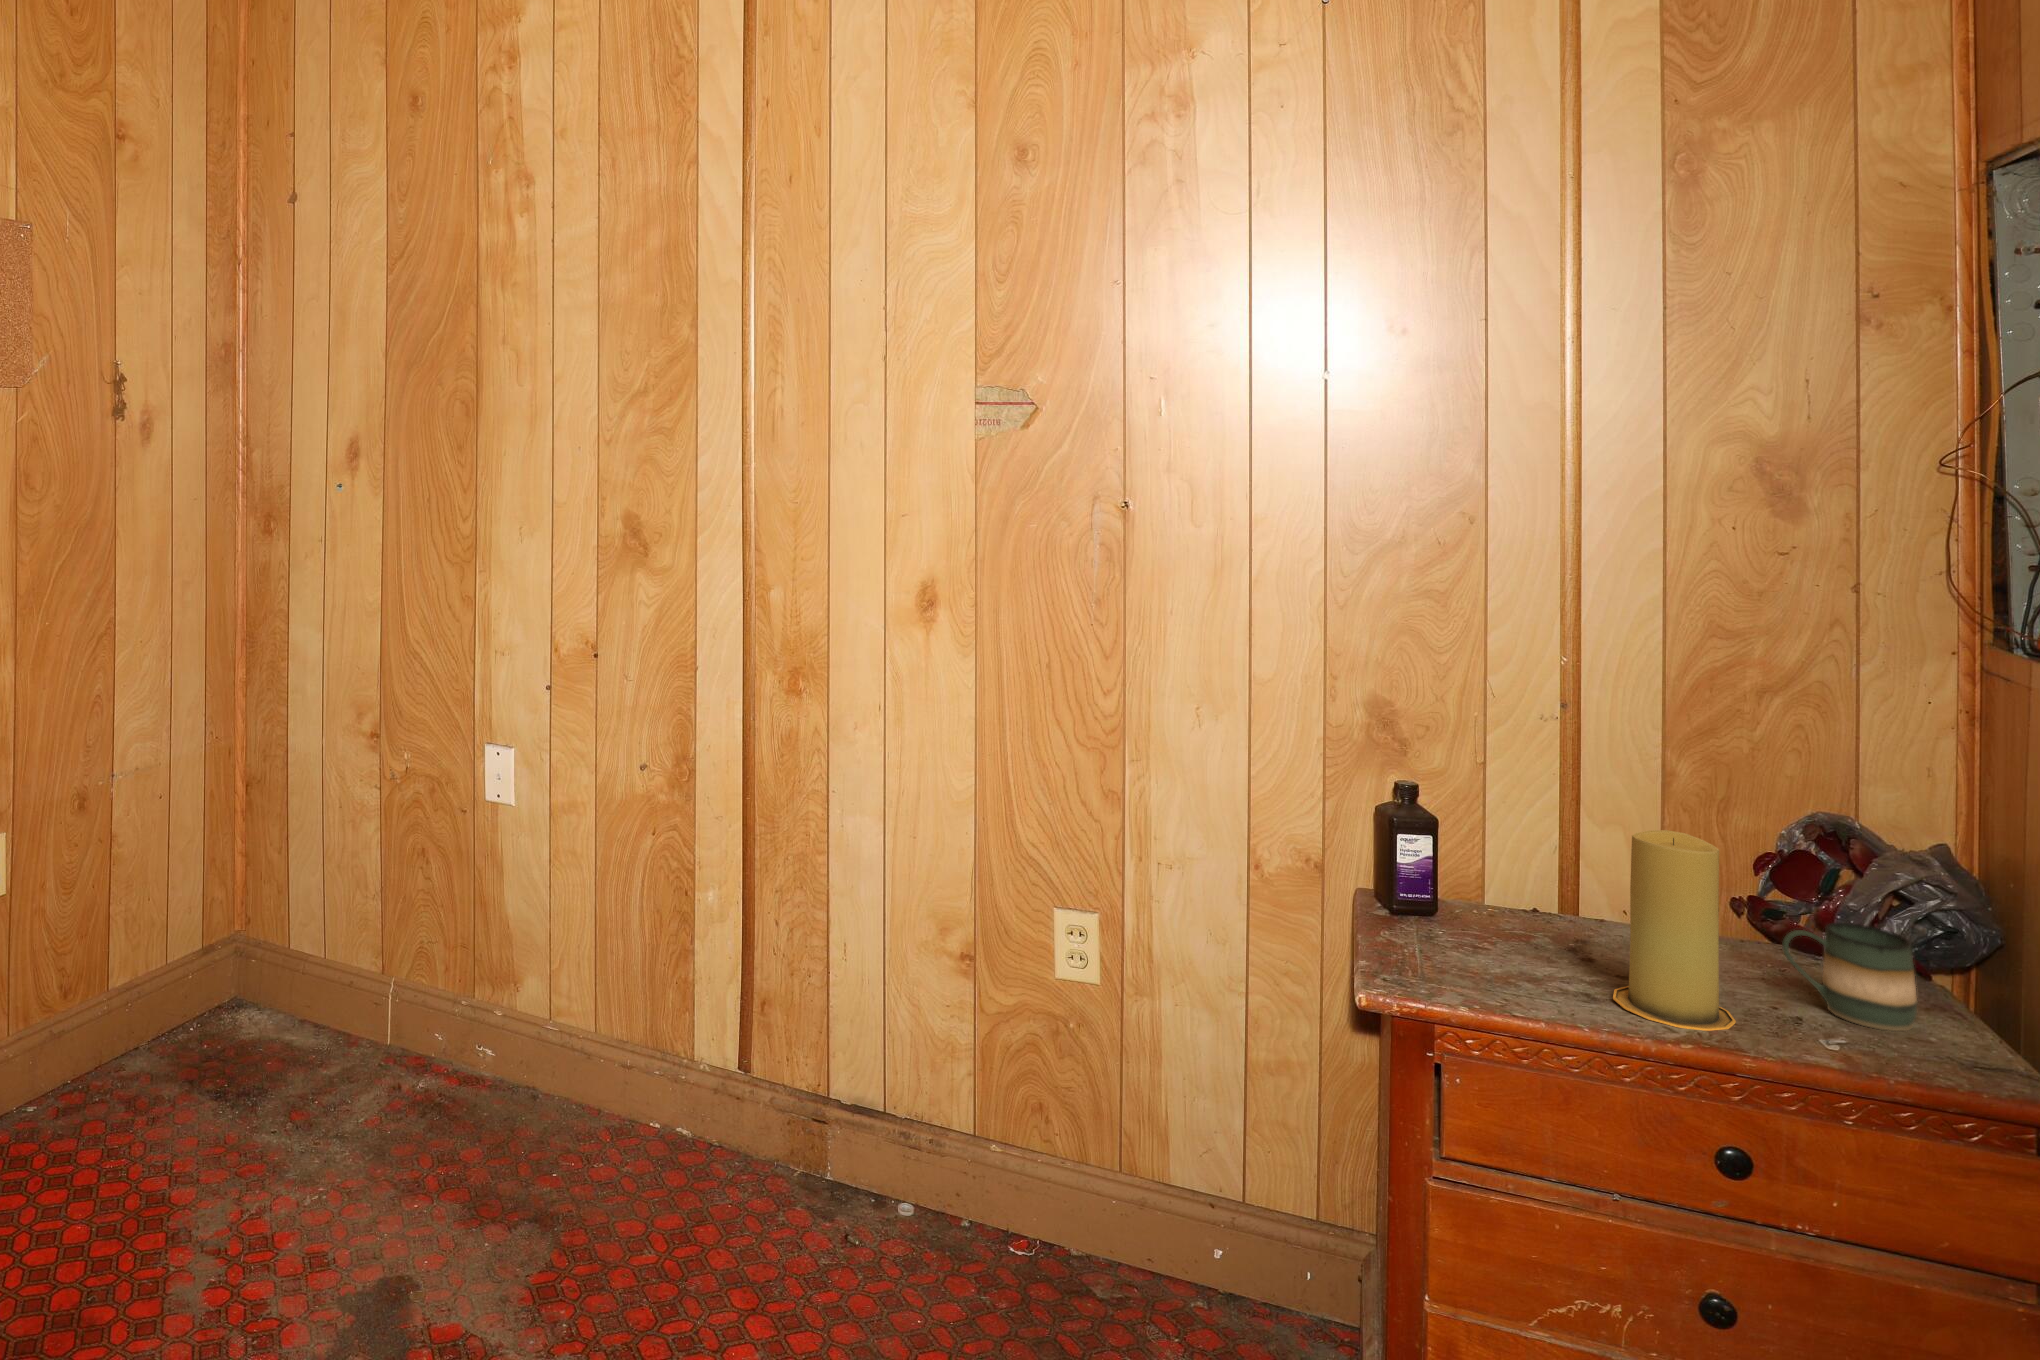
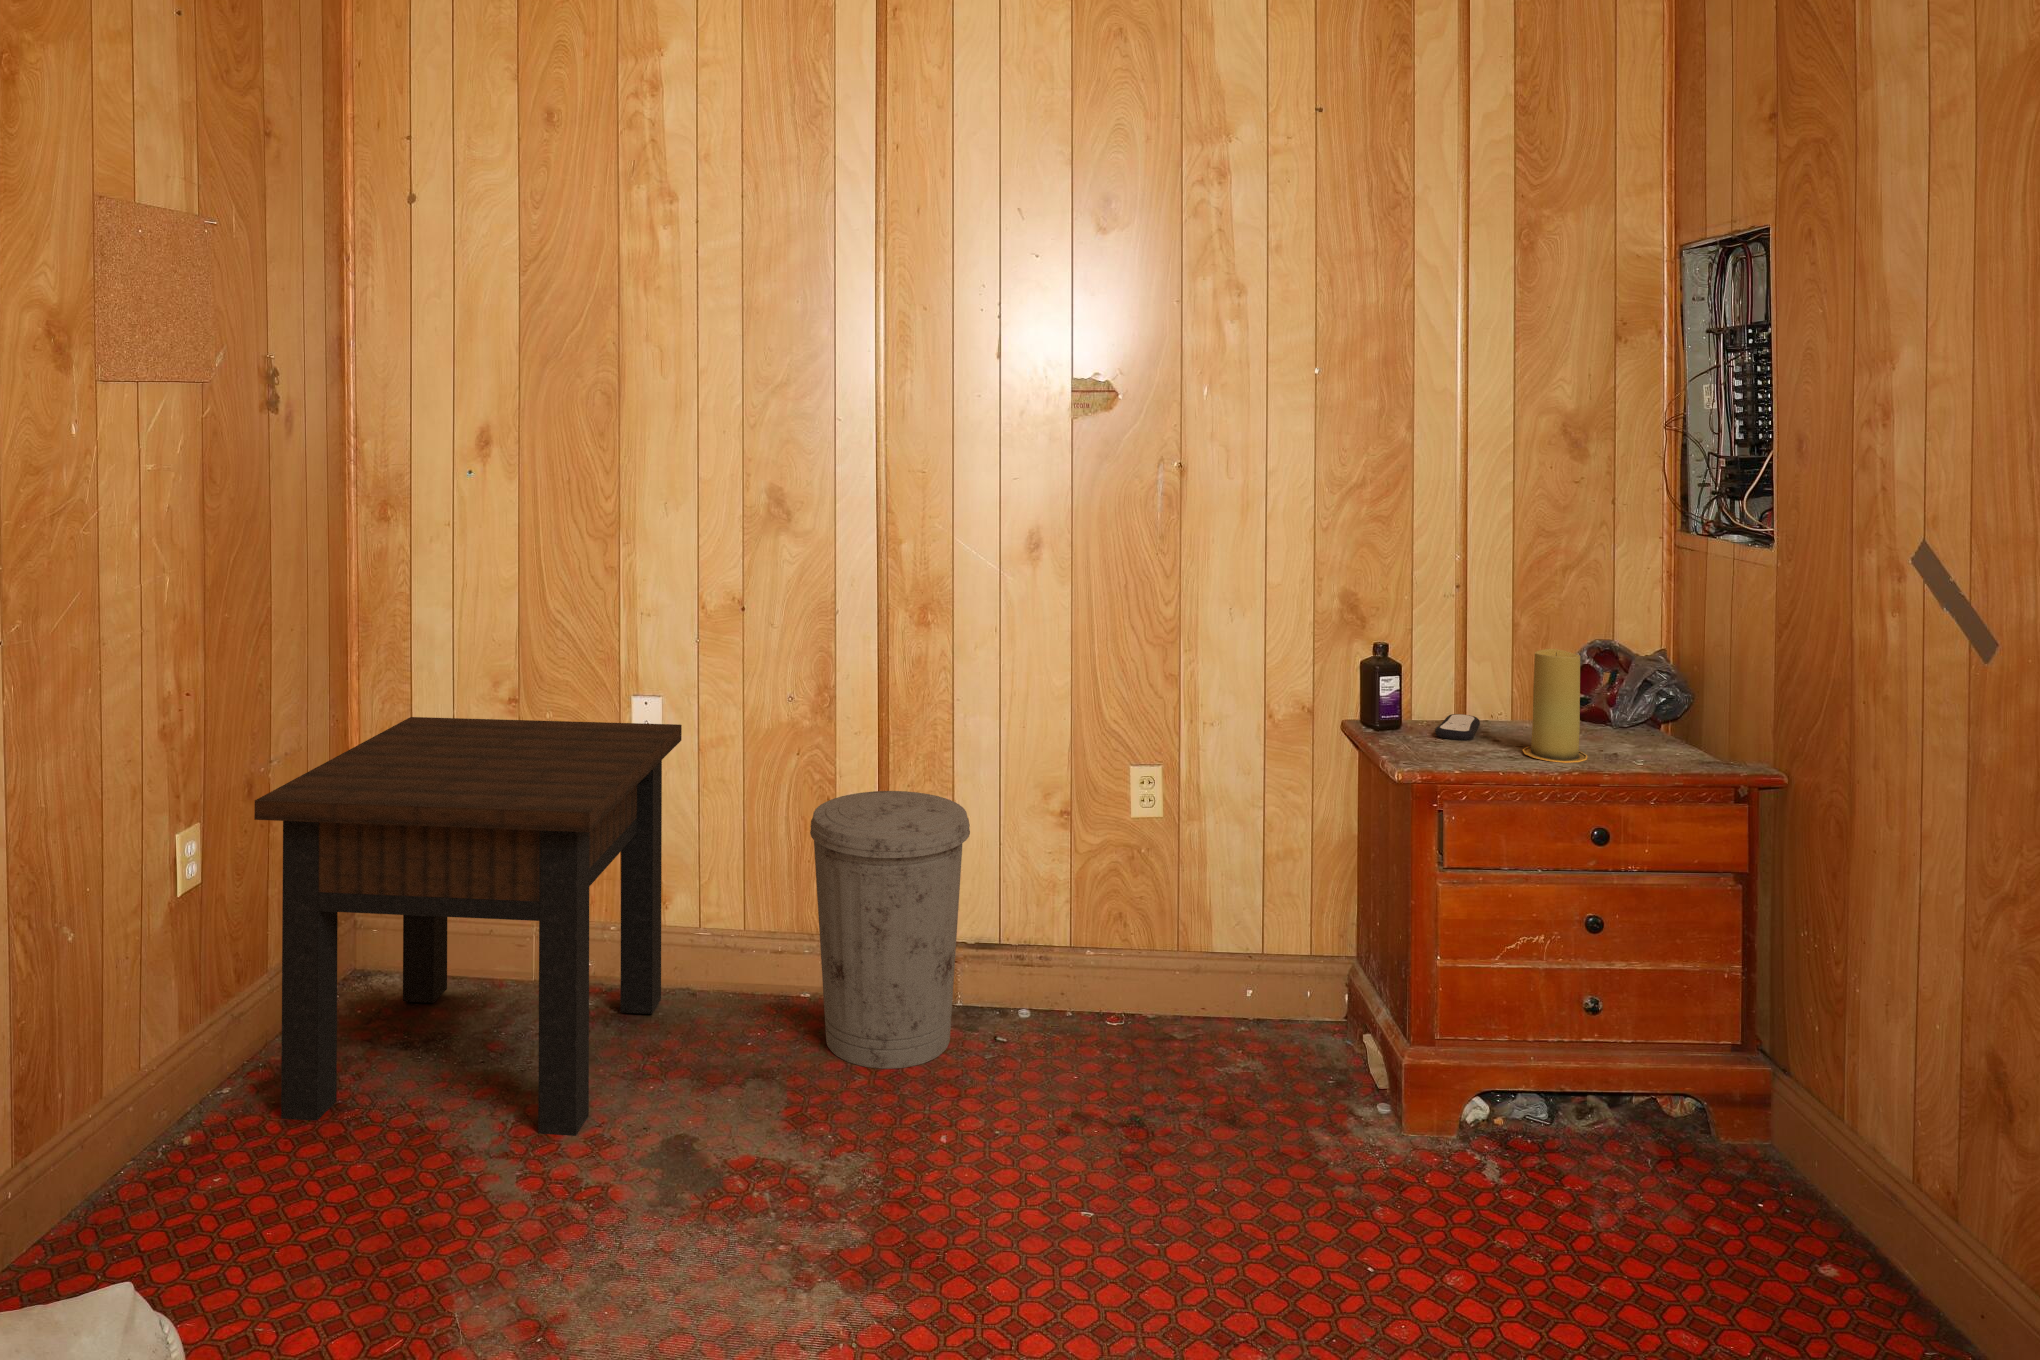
side table: none [28,741,521,1253] -> present [254,717,682,1136]
trash can: none [611,892,809,1255] -> present [810,791,970,1069]
remote control: none [1484,907,1581,956] -> present [1435,714,1480,741]
mug: present [1782,922,1917,1031] -> none [1601,694,1666,750]

